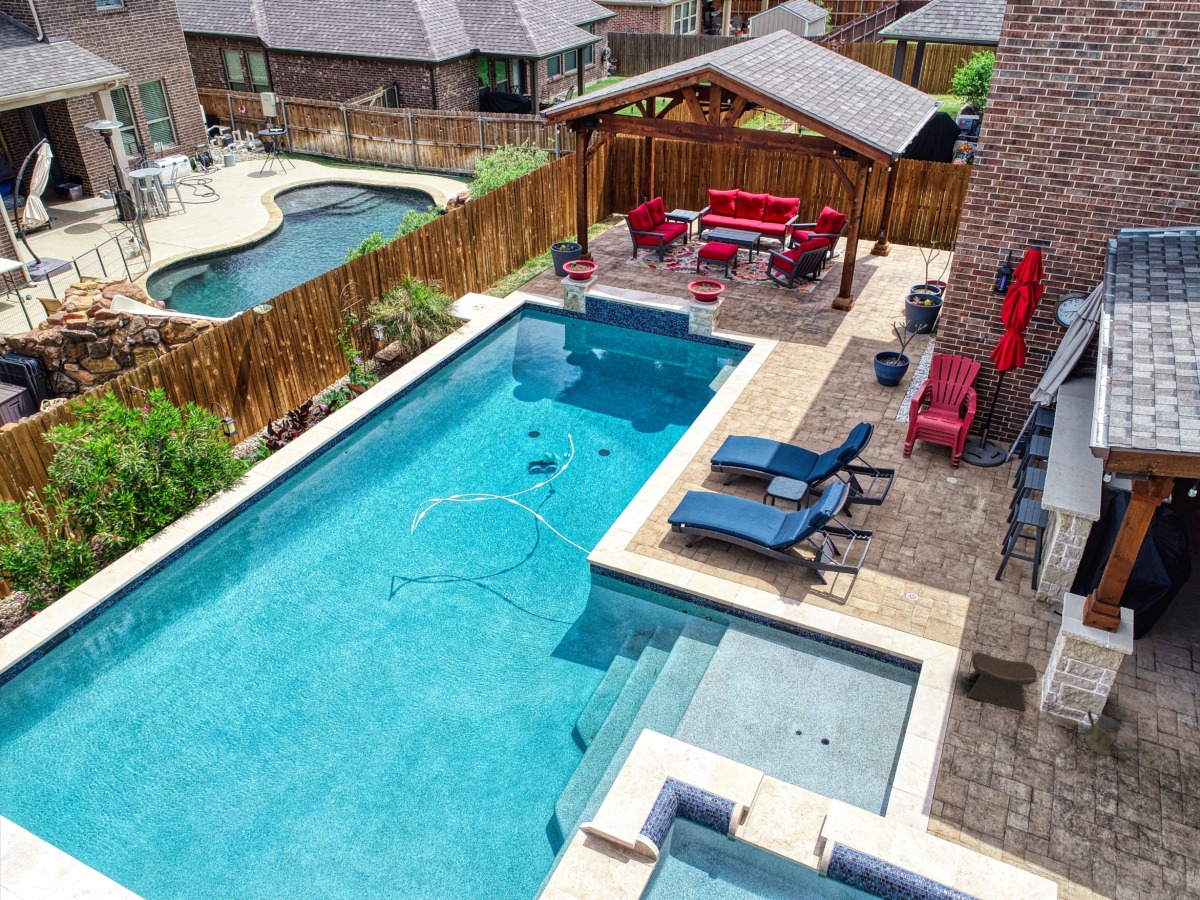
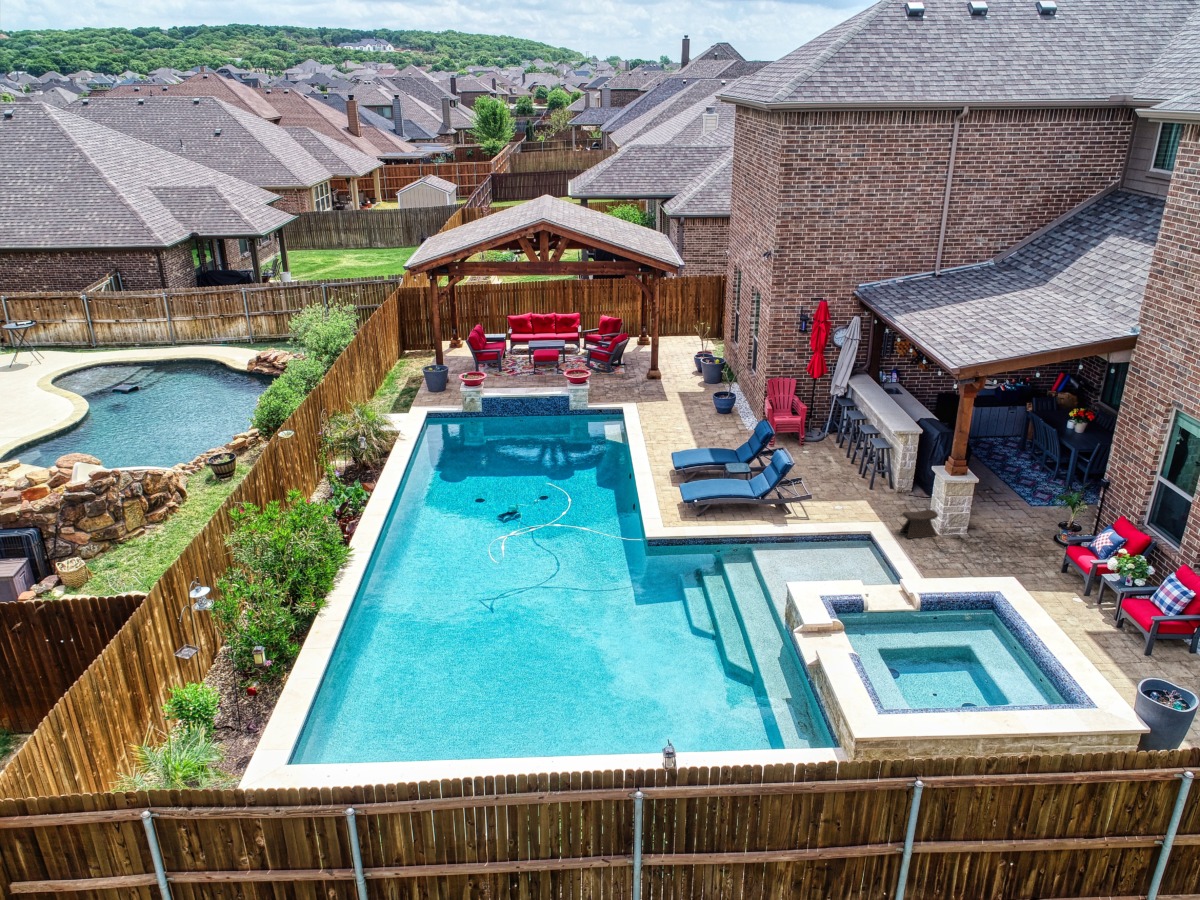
watering can: present [1085,709,1149,755] -> none [966,519,1004,541]

